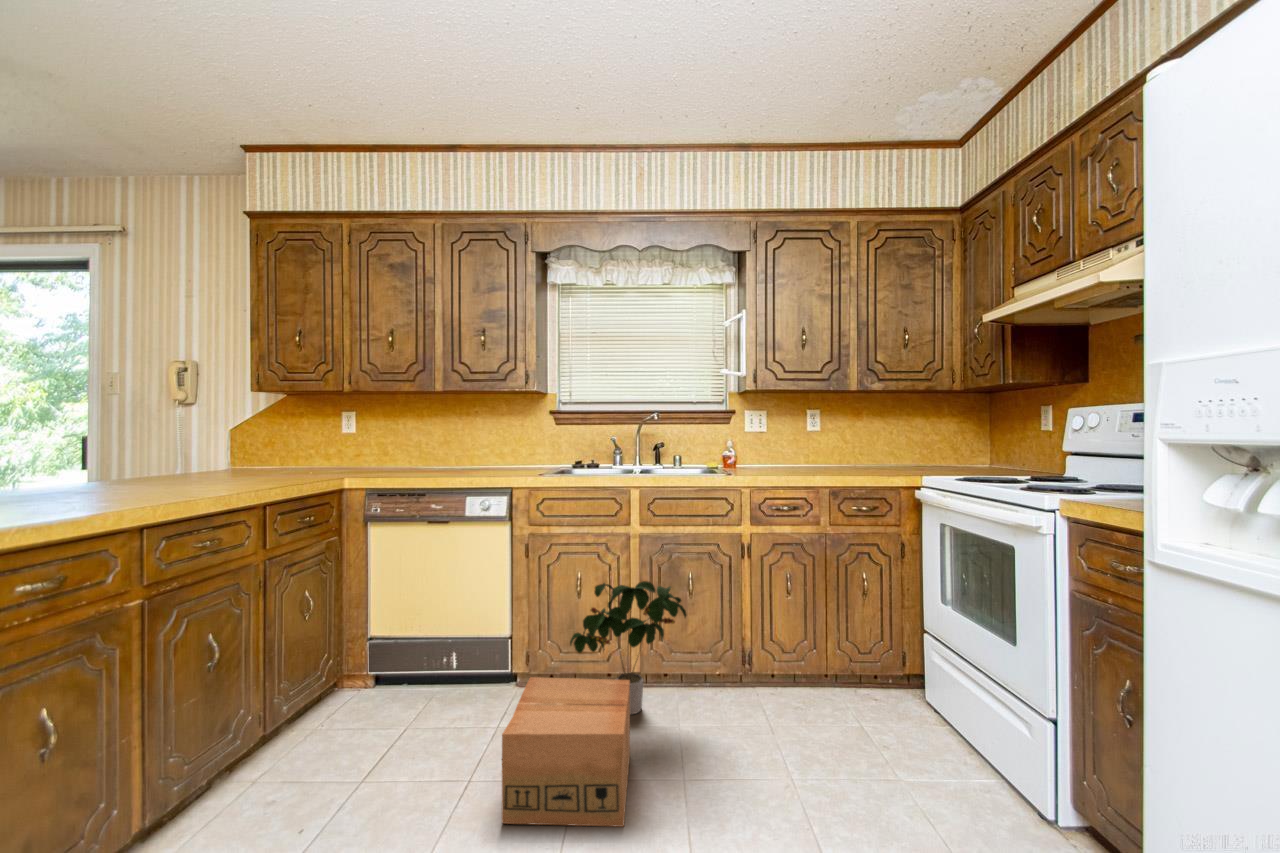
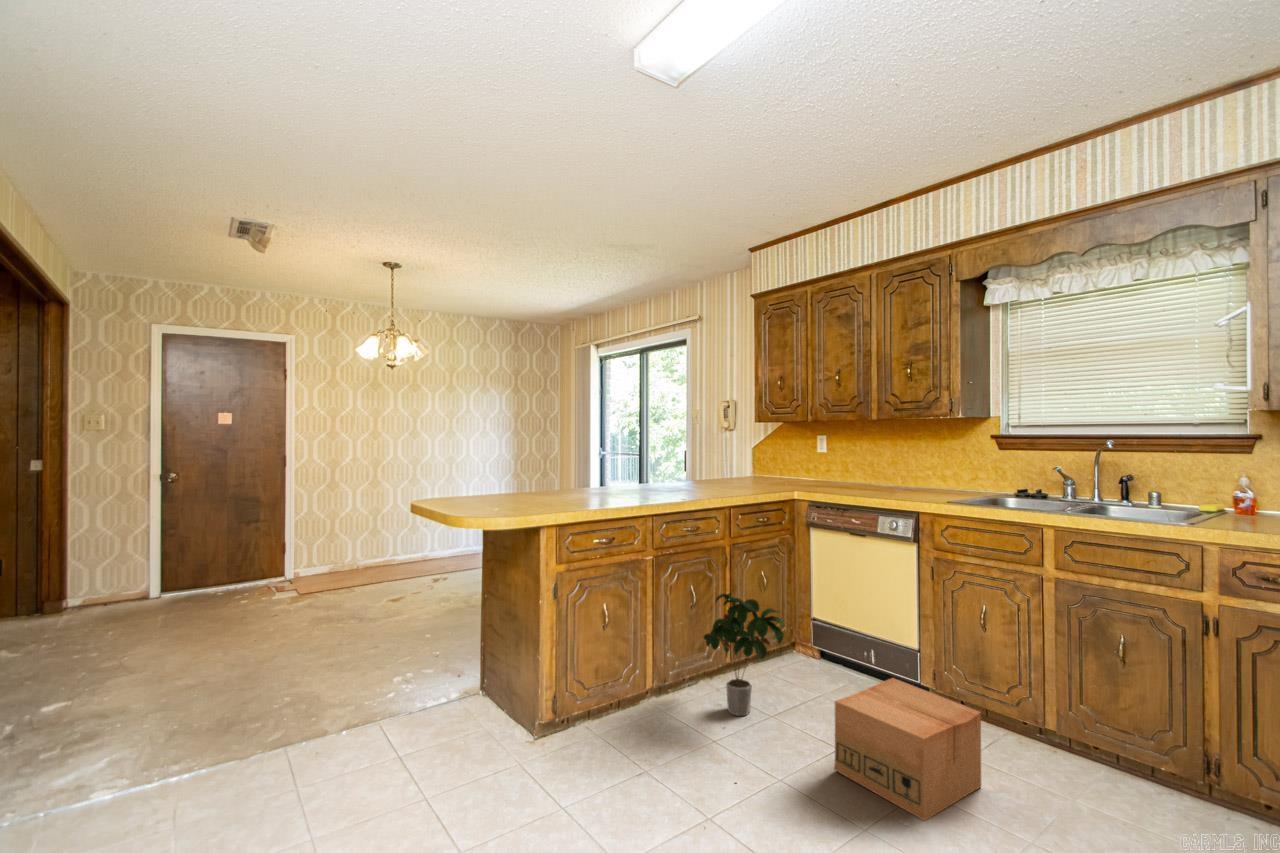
potted plant: present [570,581,686,714] -> present [704,593,785,716]

